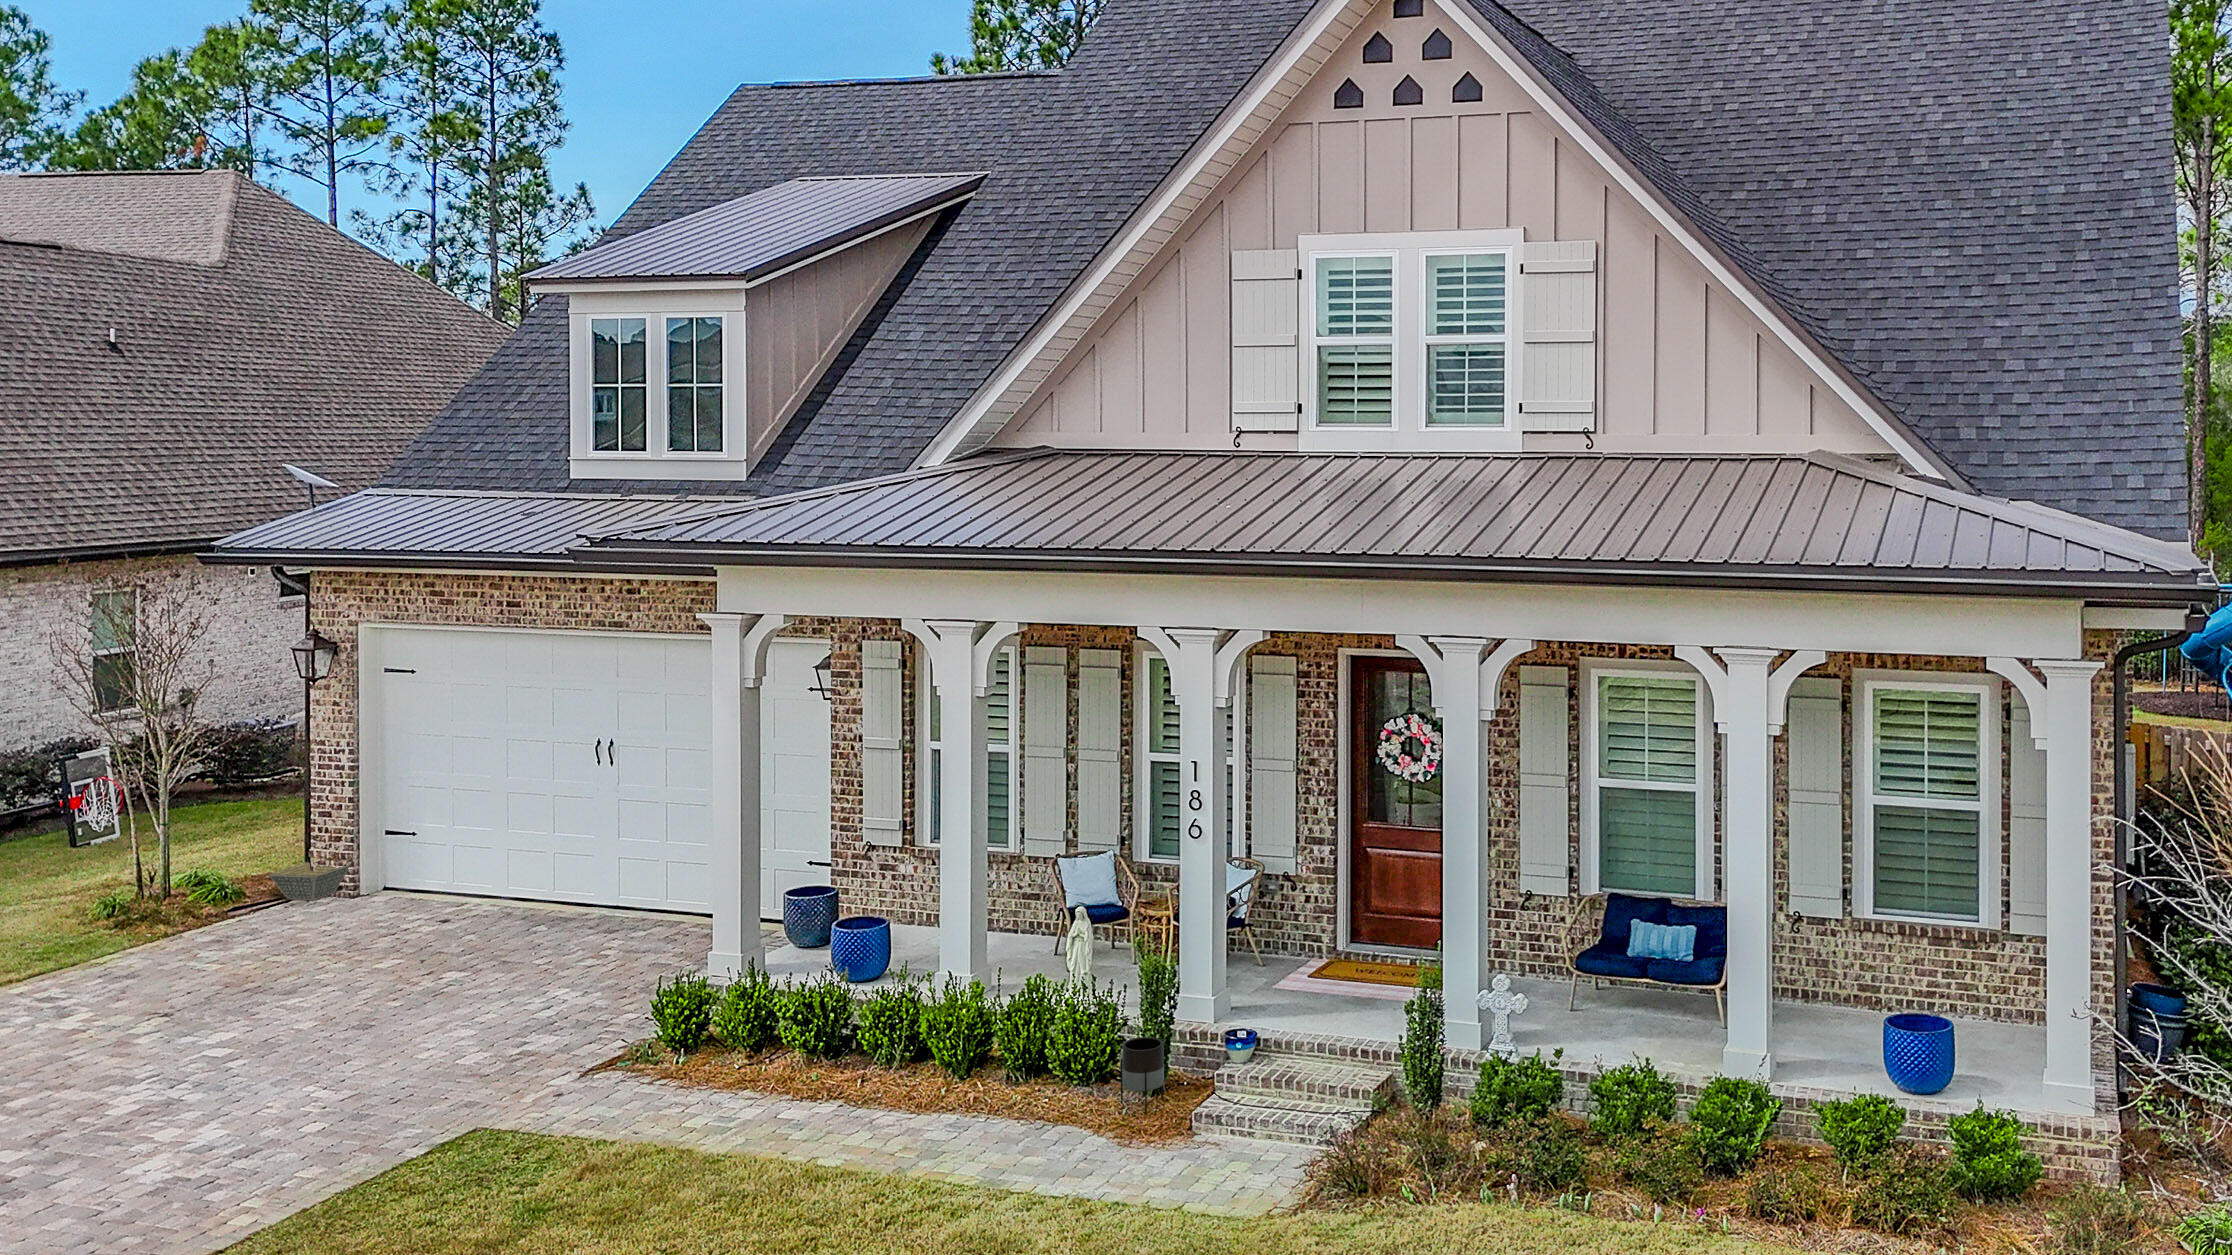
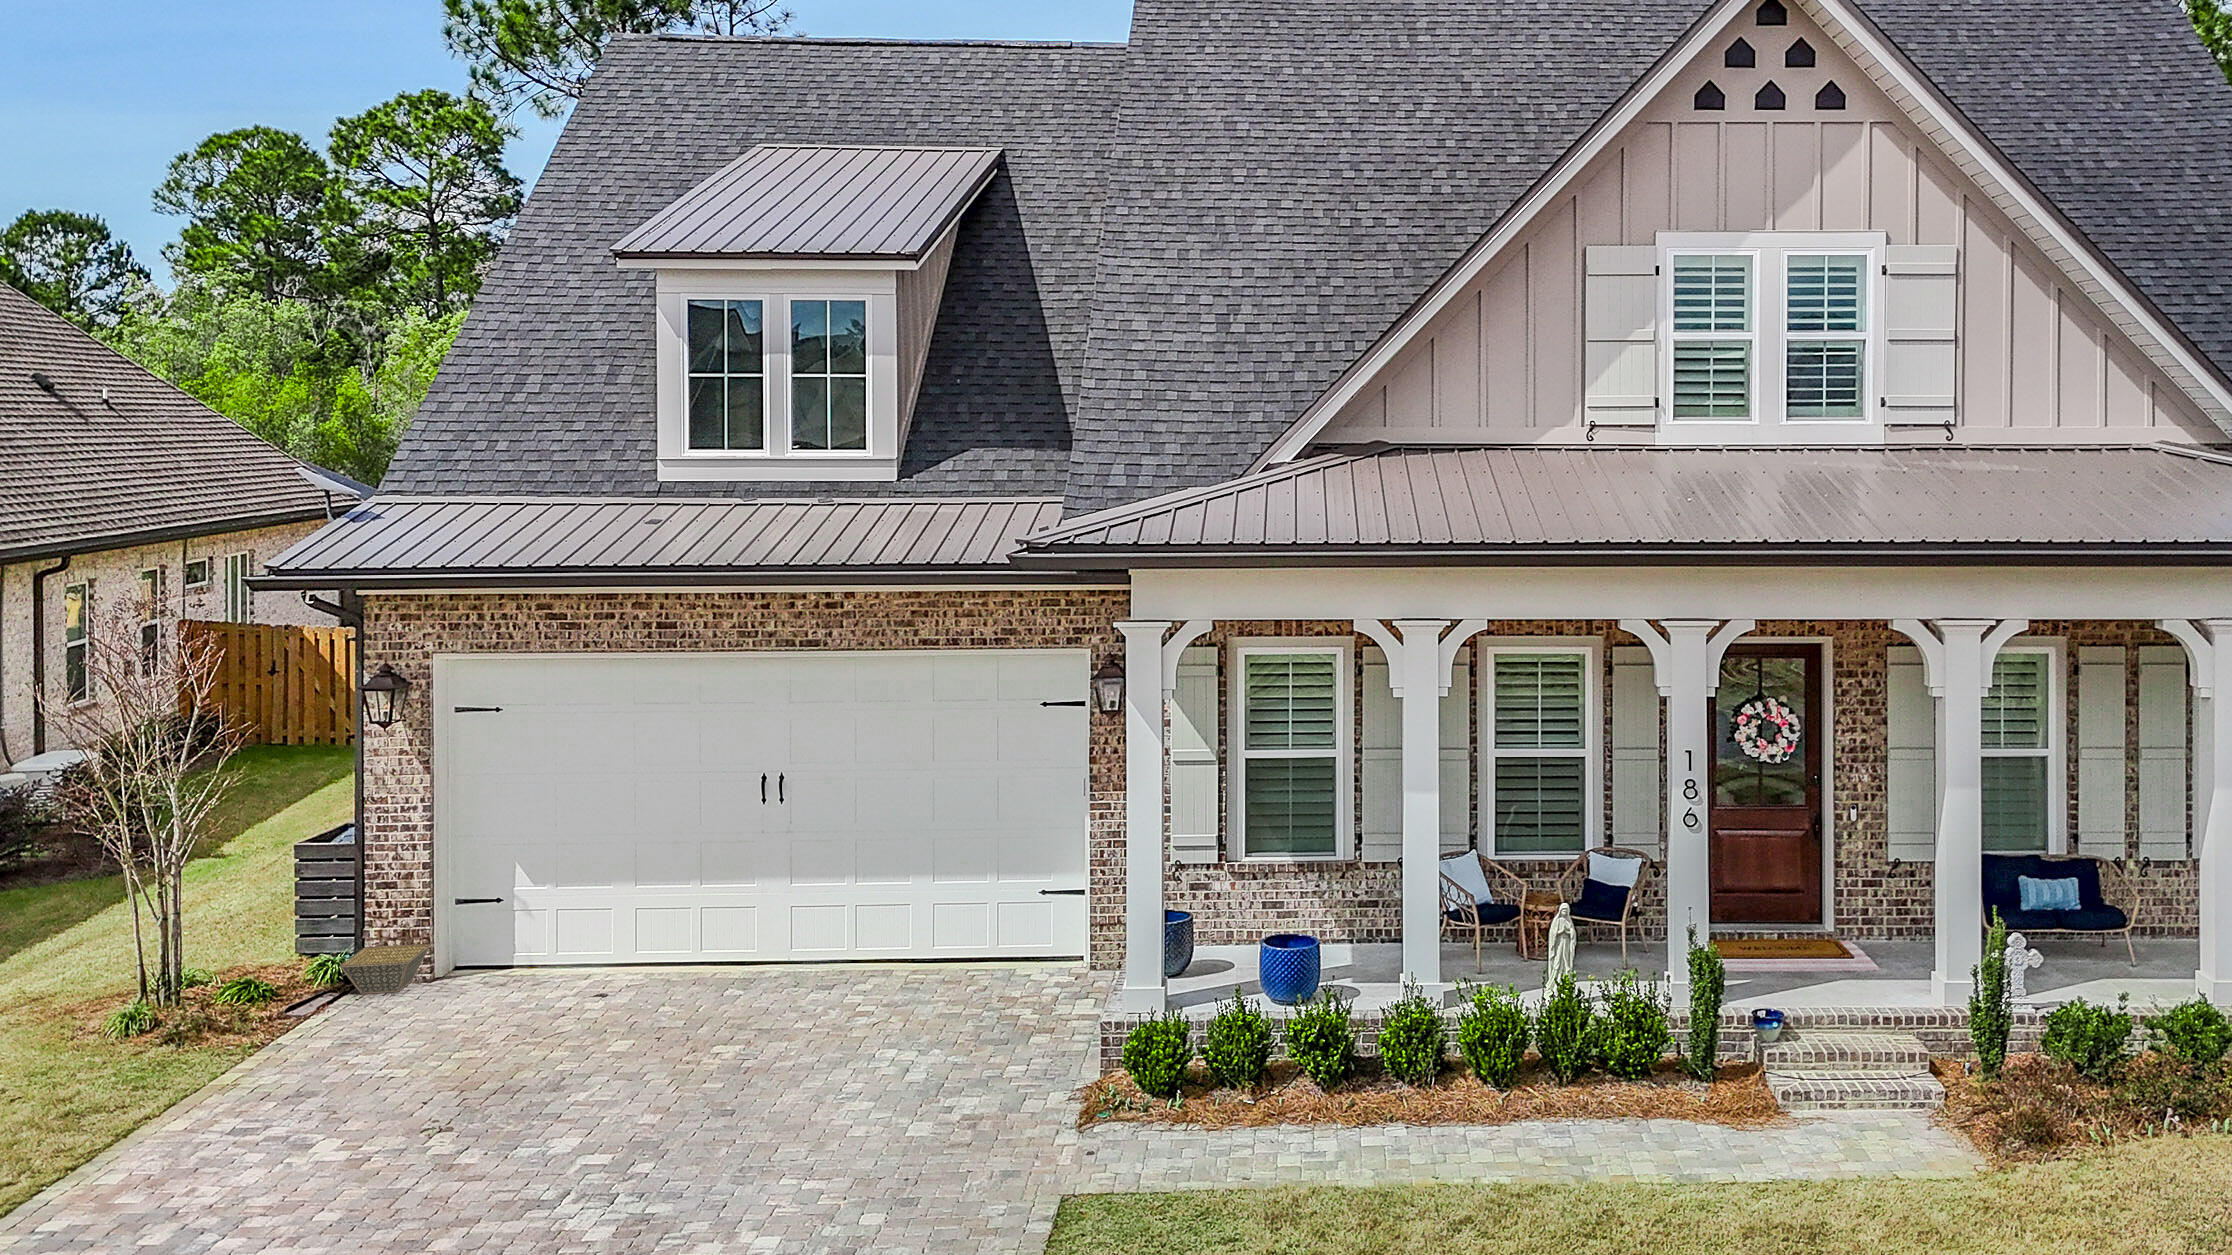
planter: present [1121,1037,1164,1115] -> none [1690,1028,1735,1104]

